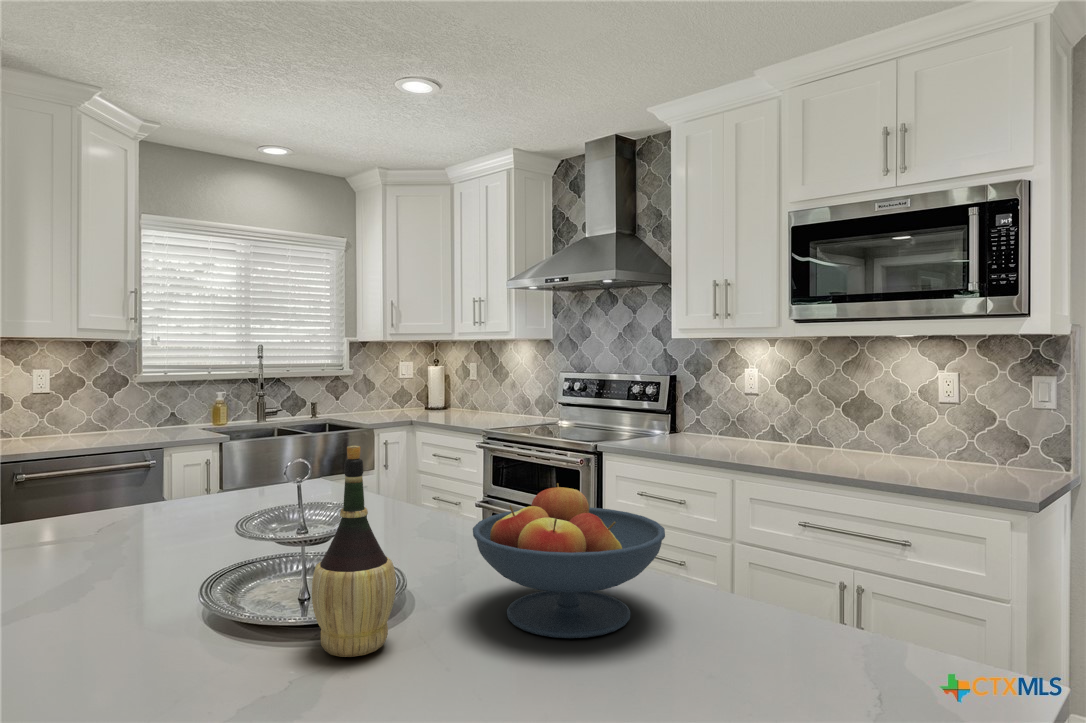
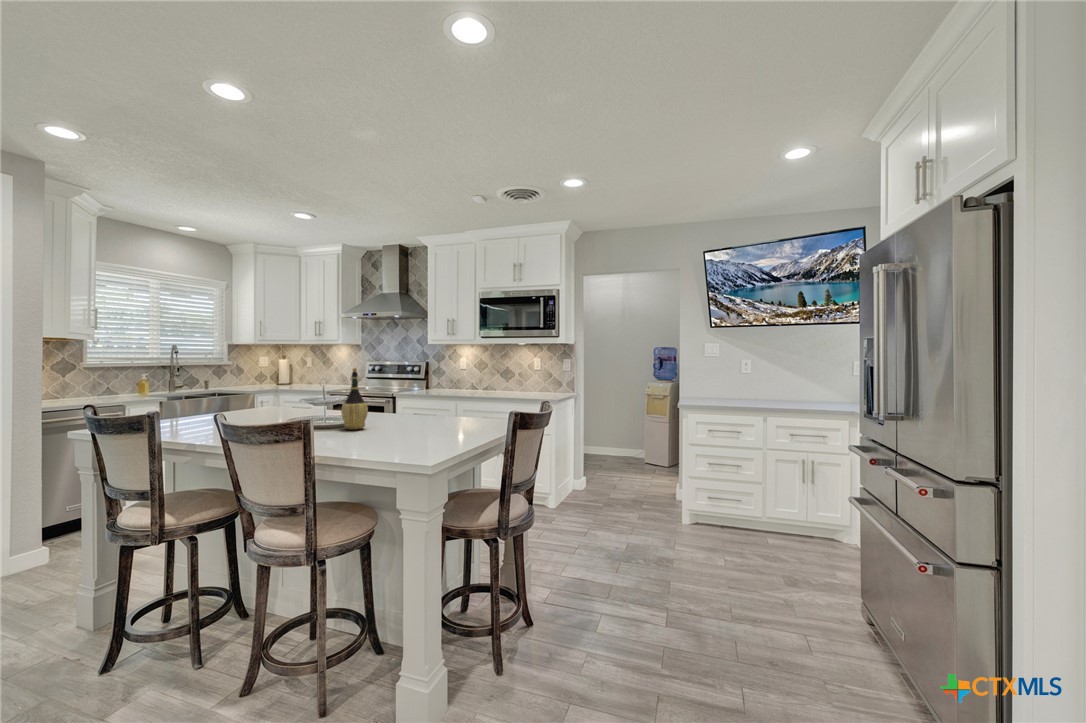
fruit bowl: present [473,483,665,638] -> none [385,385,445,424]

